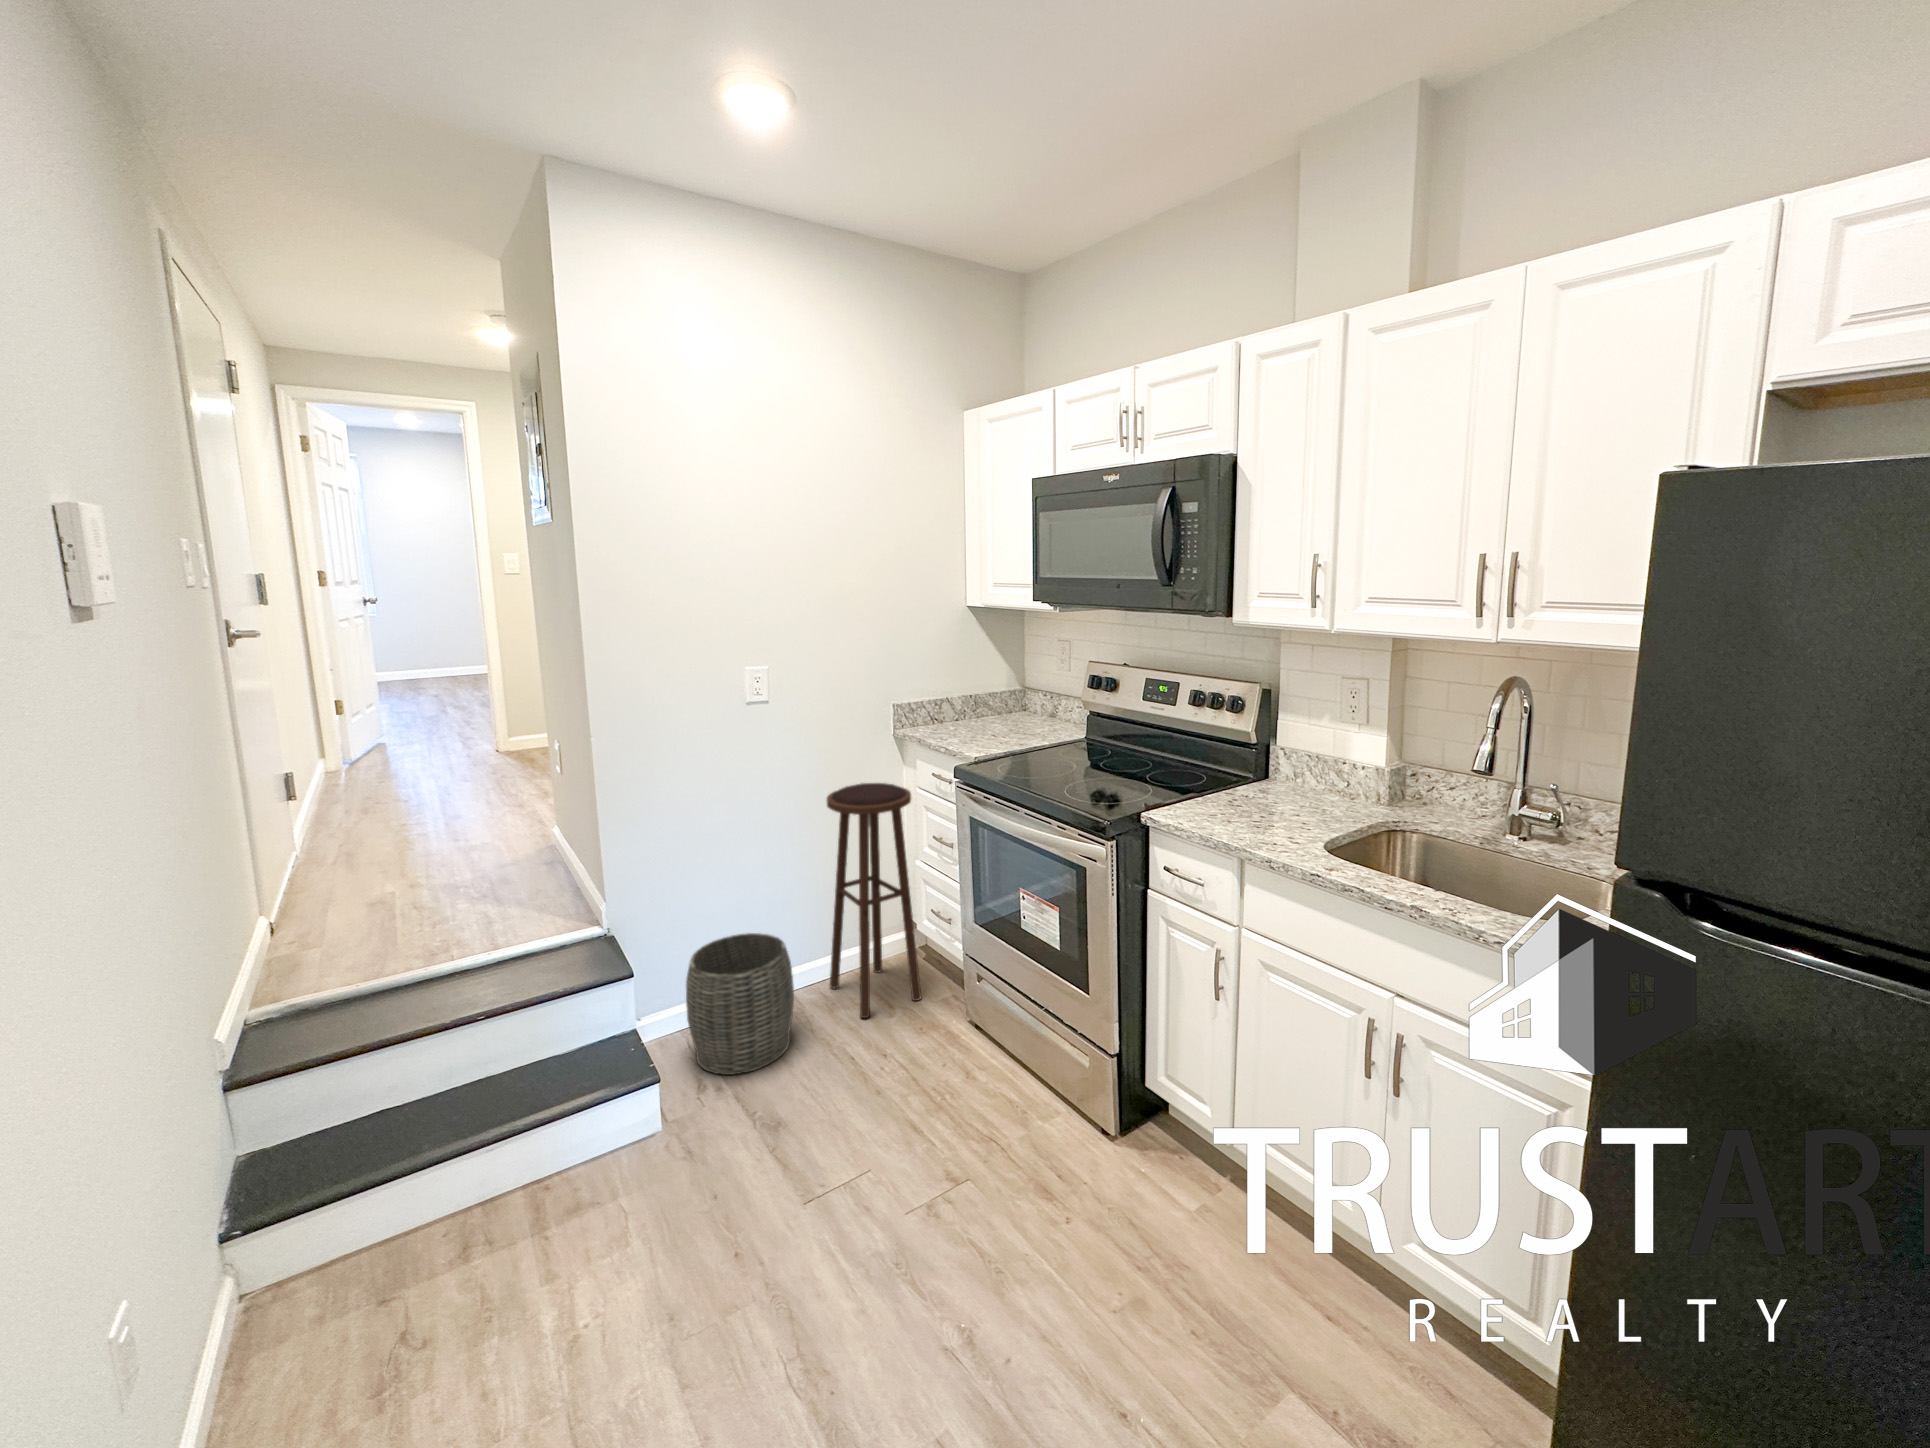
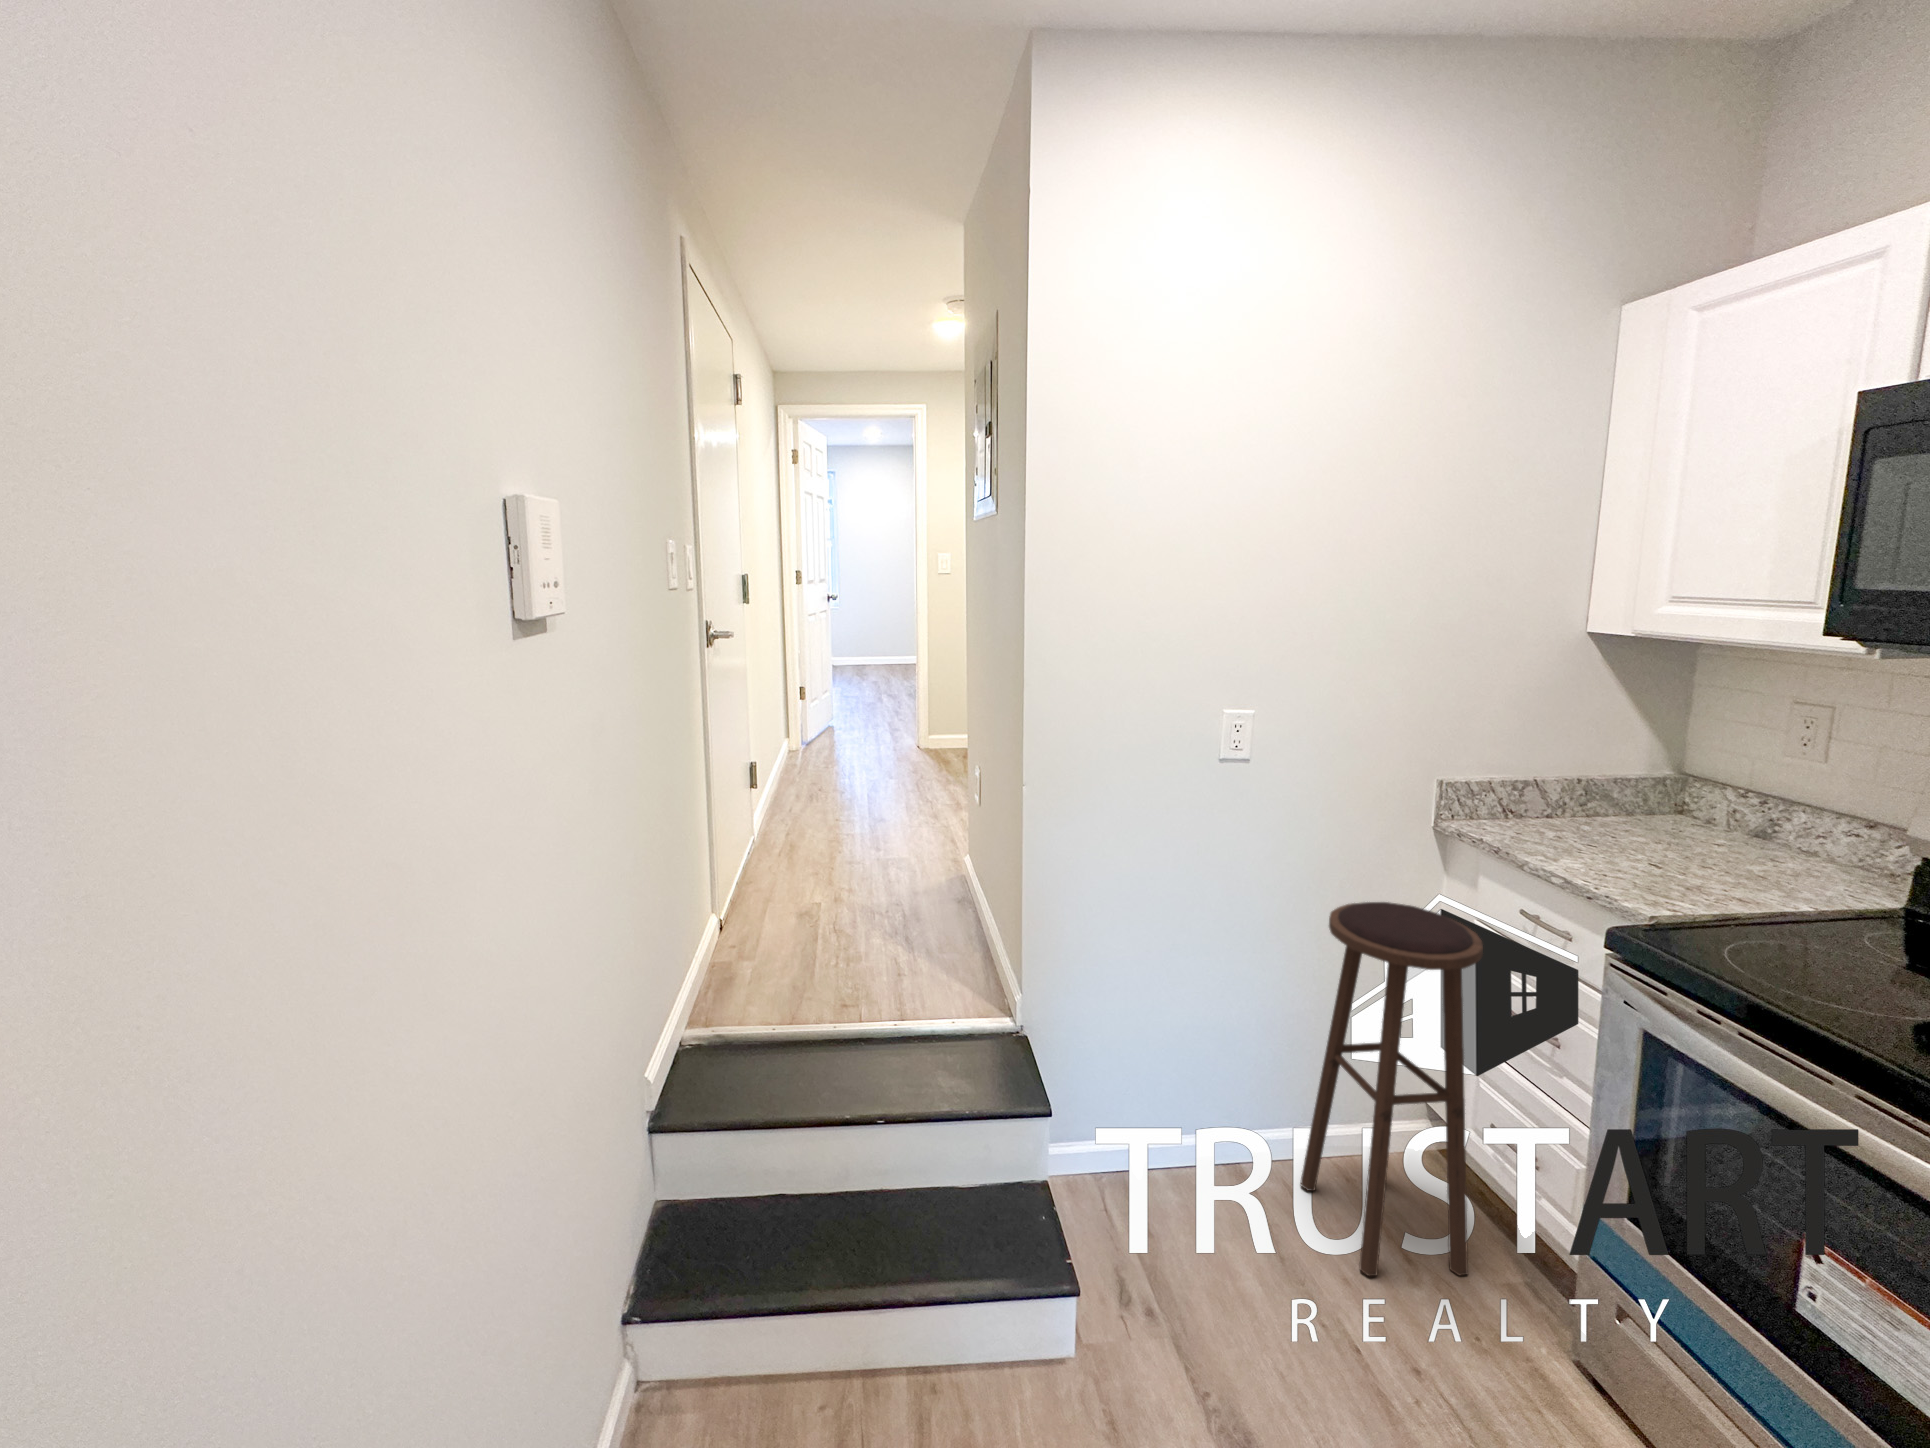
woven basket: present [686,933,794,1075] -> none [1109,1081,1261,1305]

